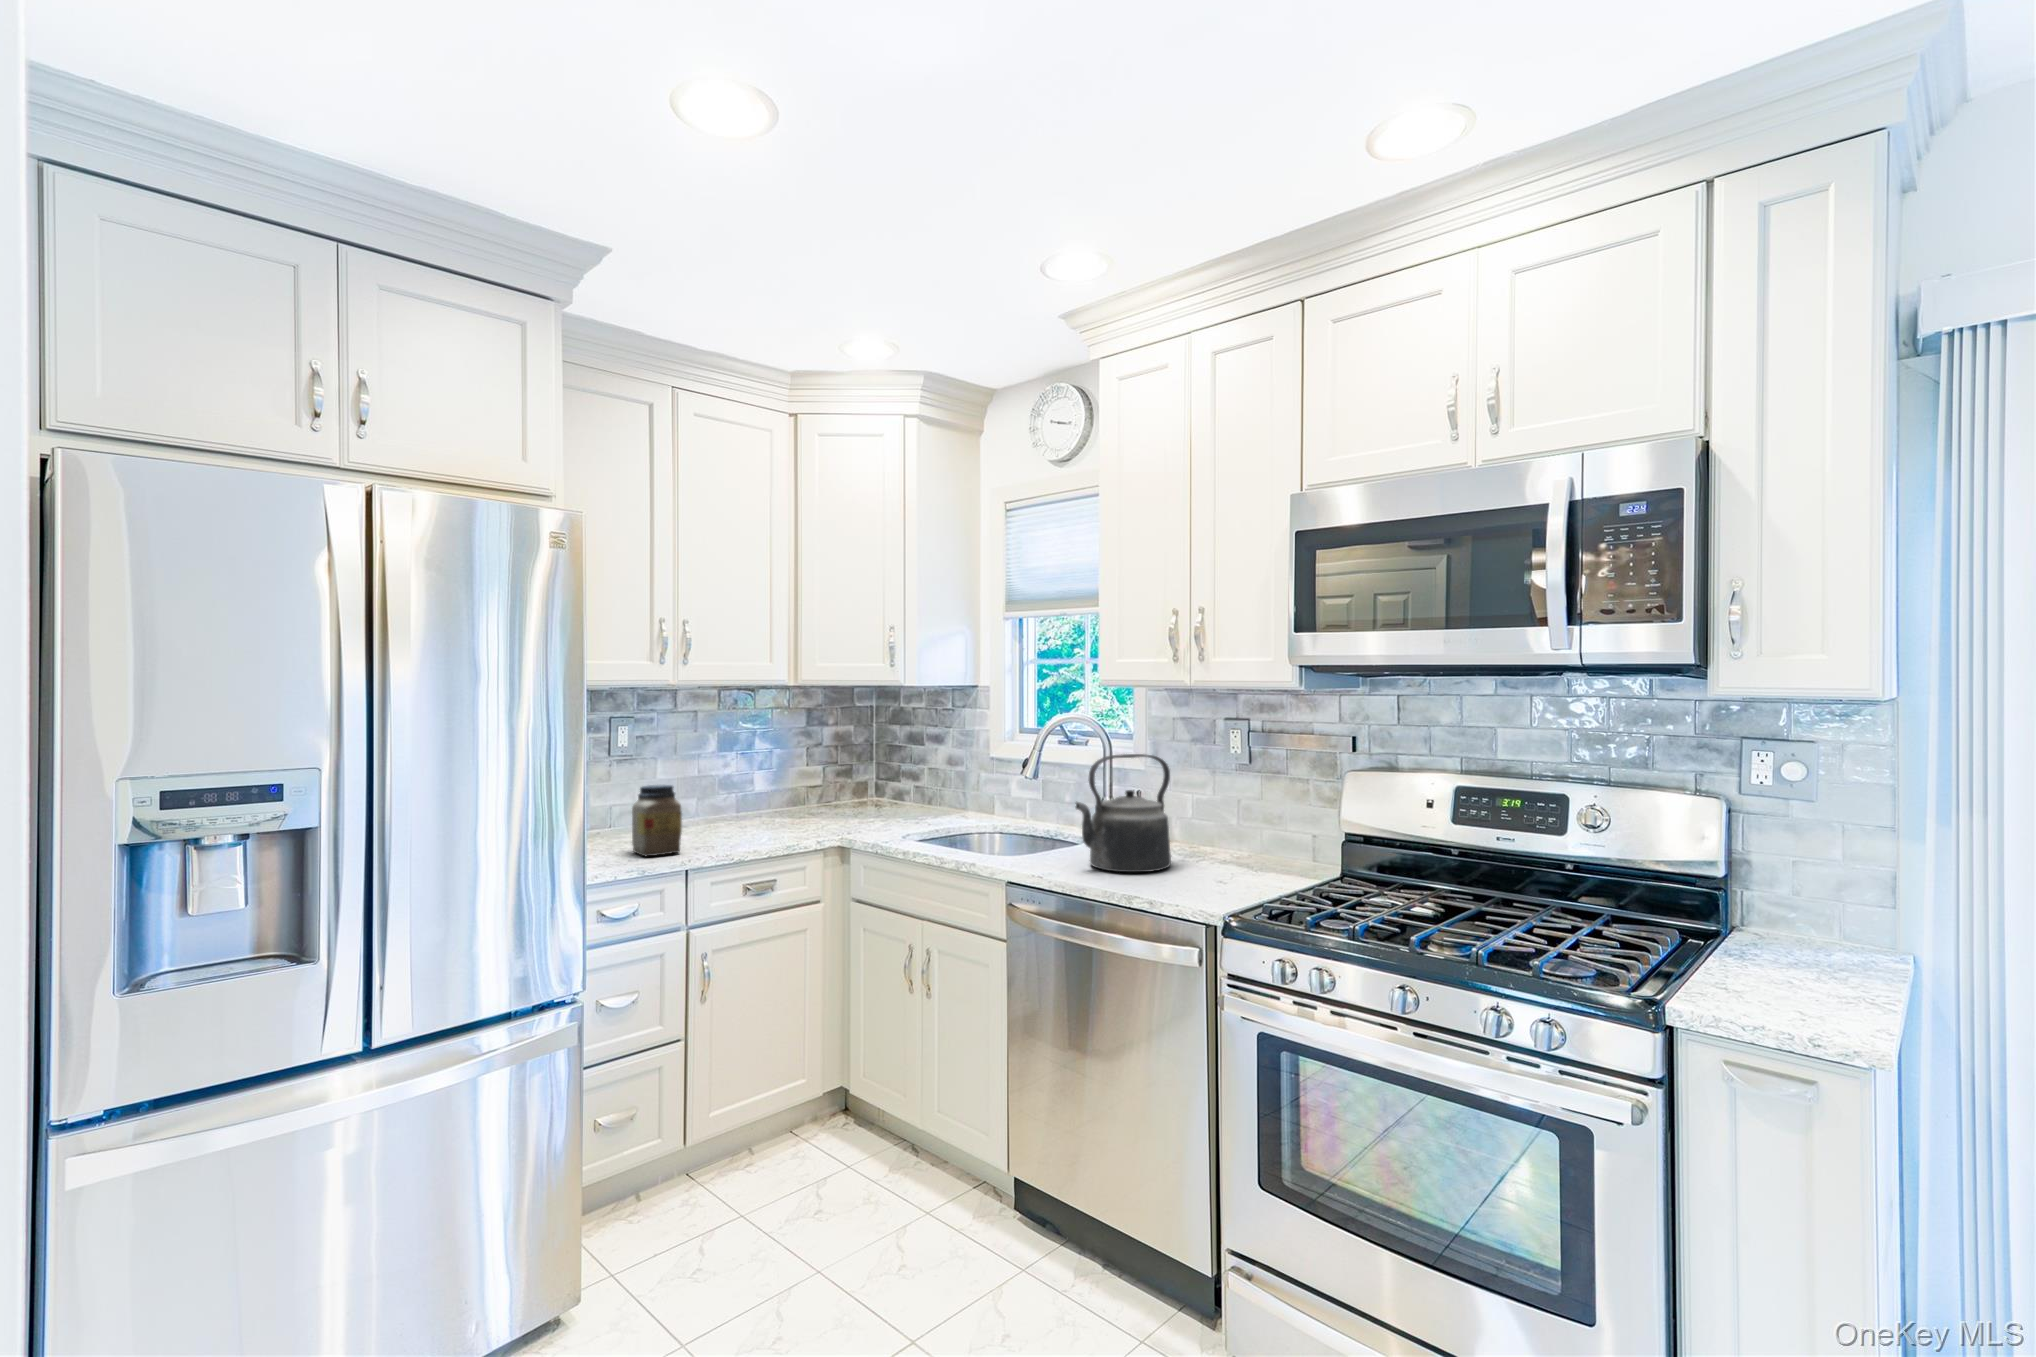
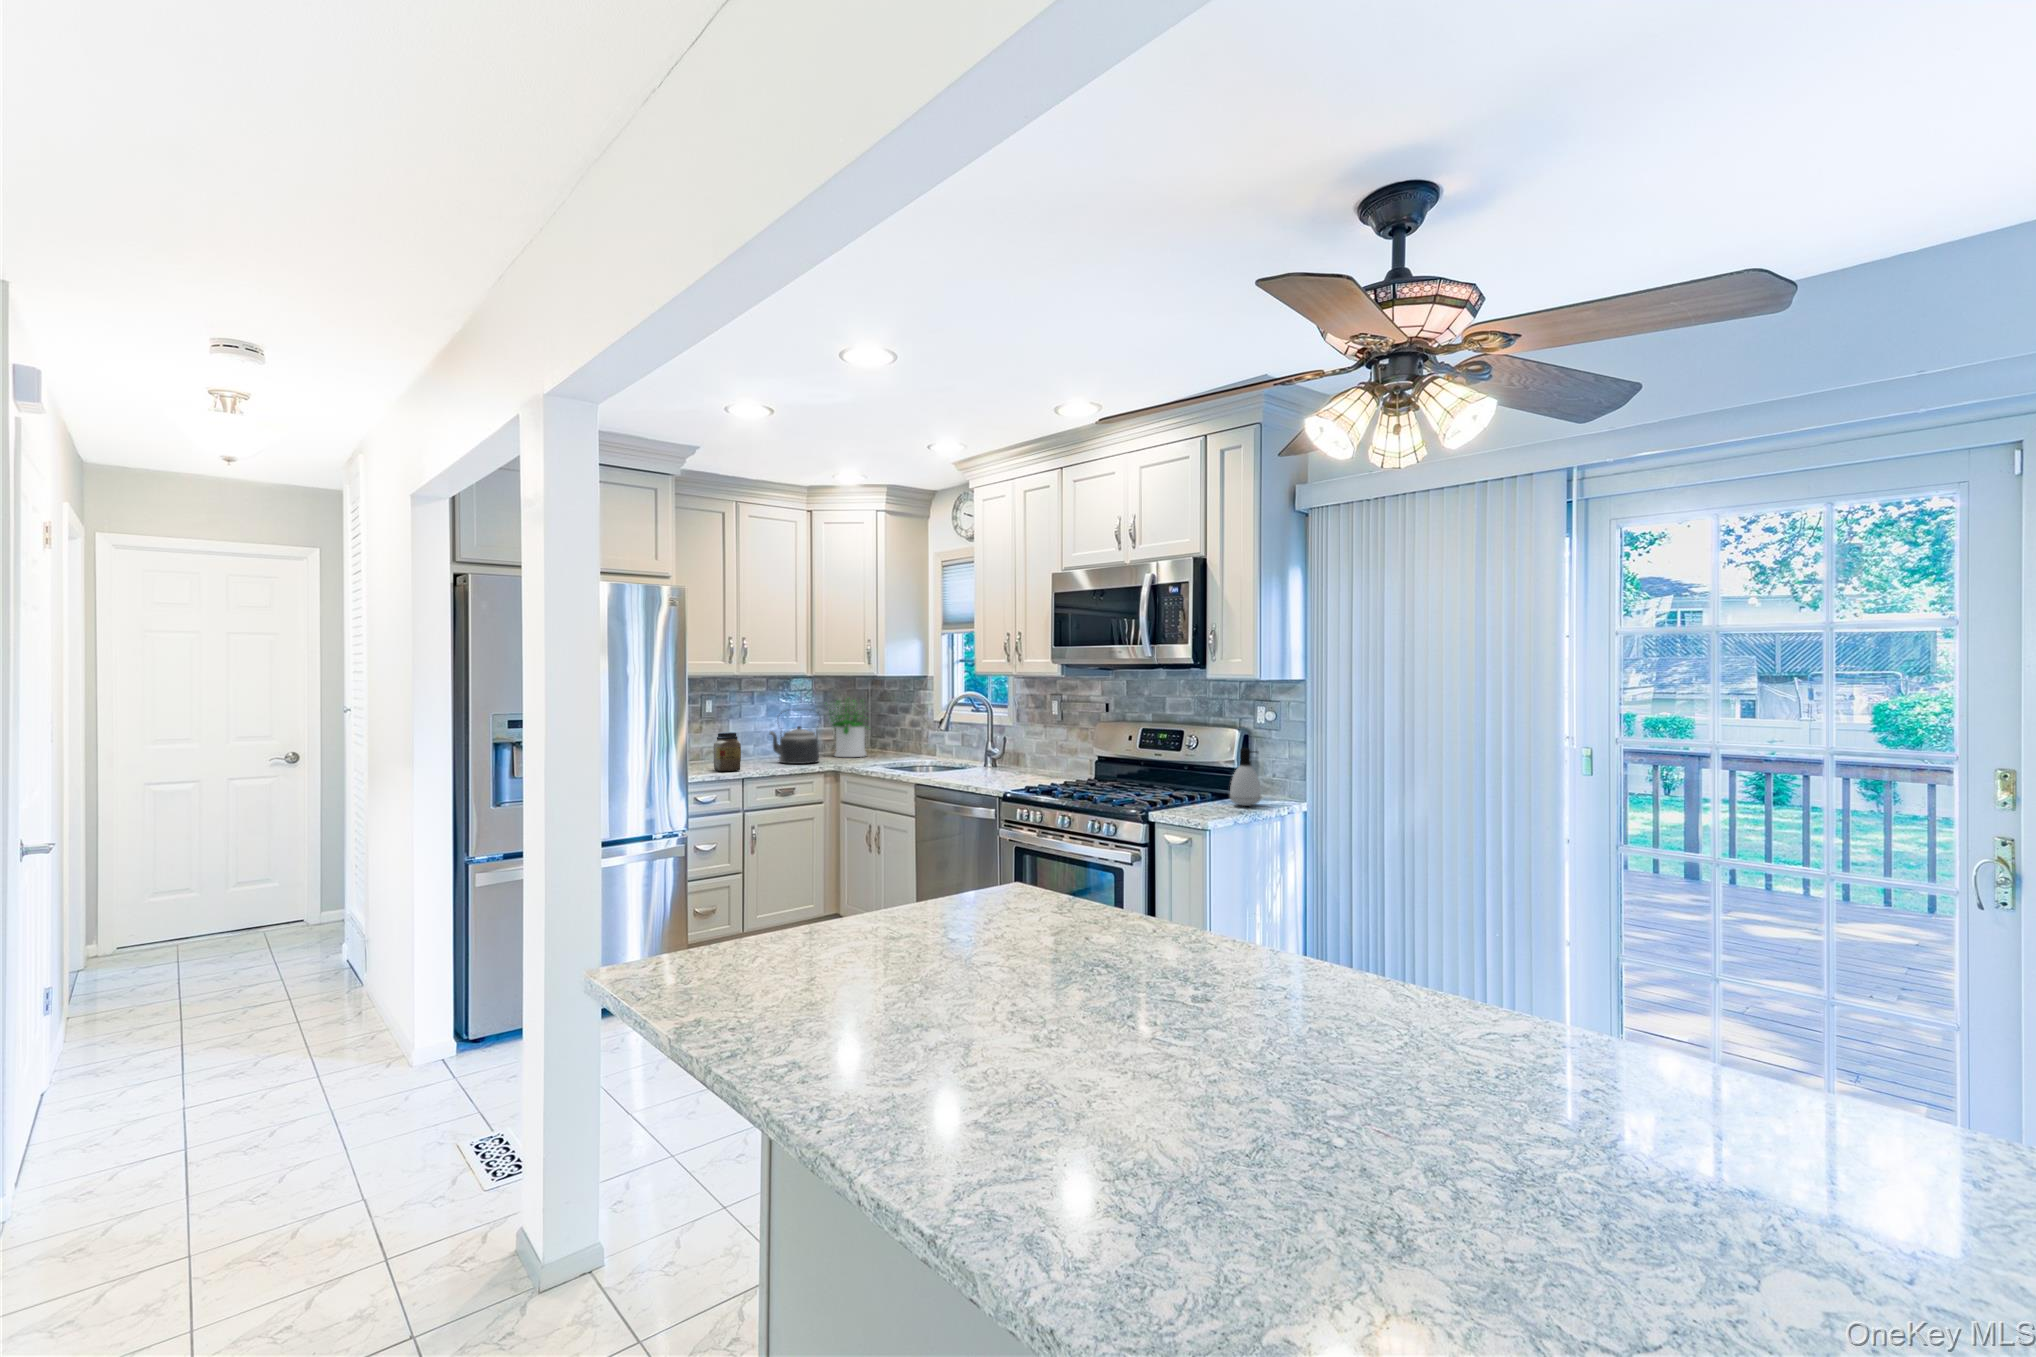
potted plant: none [808,719,884,815] -> present [825,698,870,757]
kettle: present [1076,754,1171,872] -> present [769,713,819,764]
soap dispenser: none [1776,846,1862,972] -> present [1230,748,1261,806]

